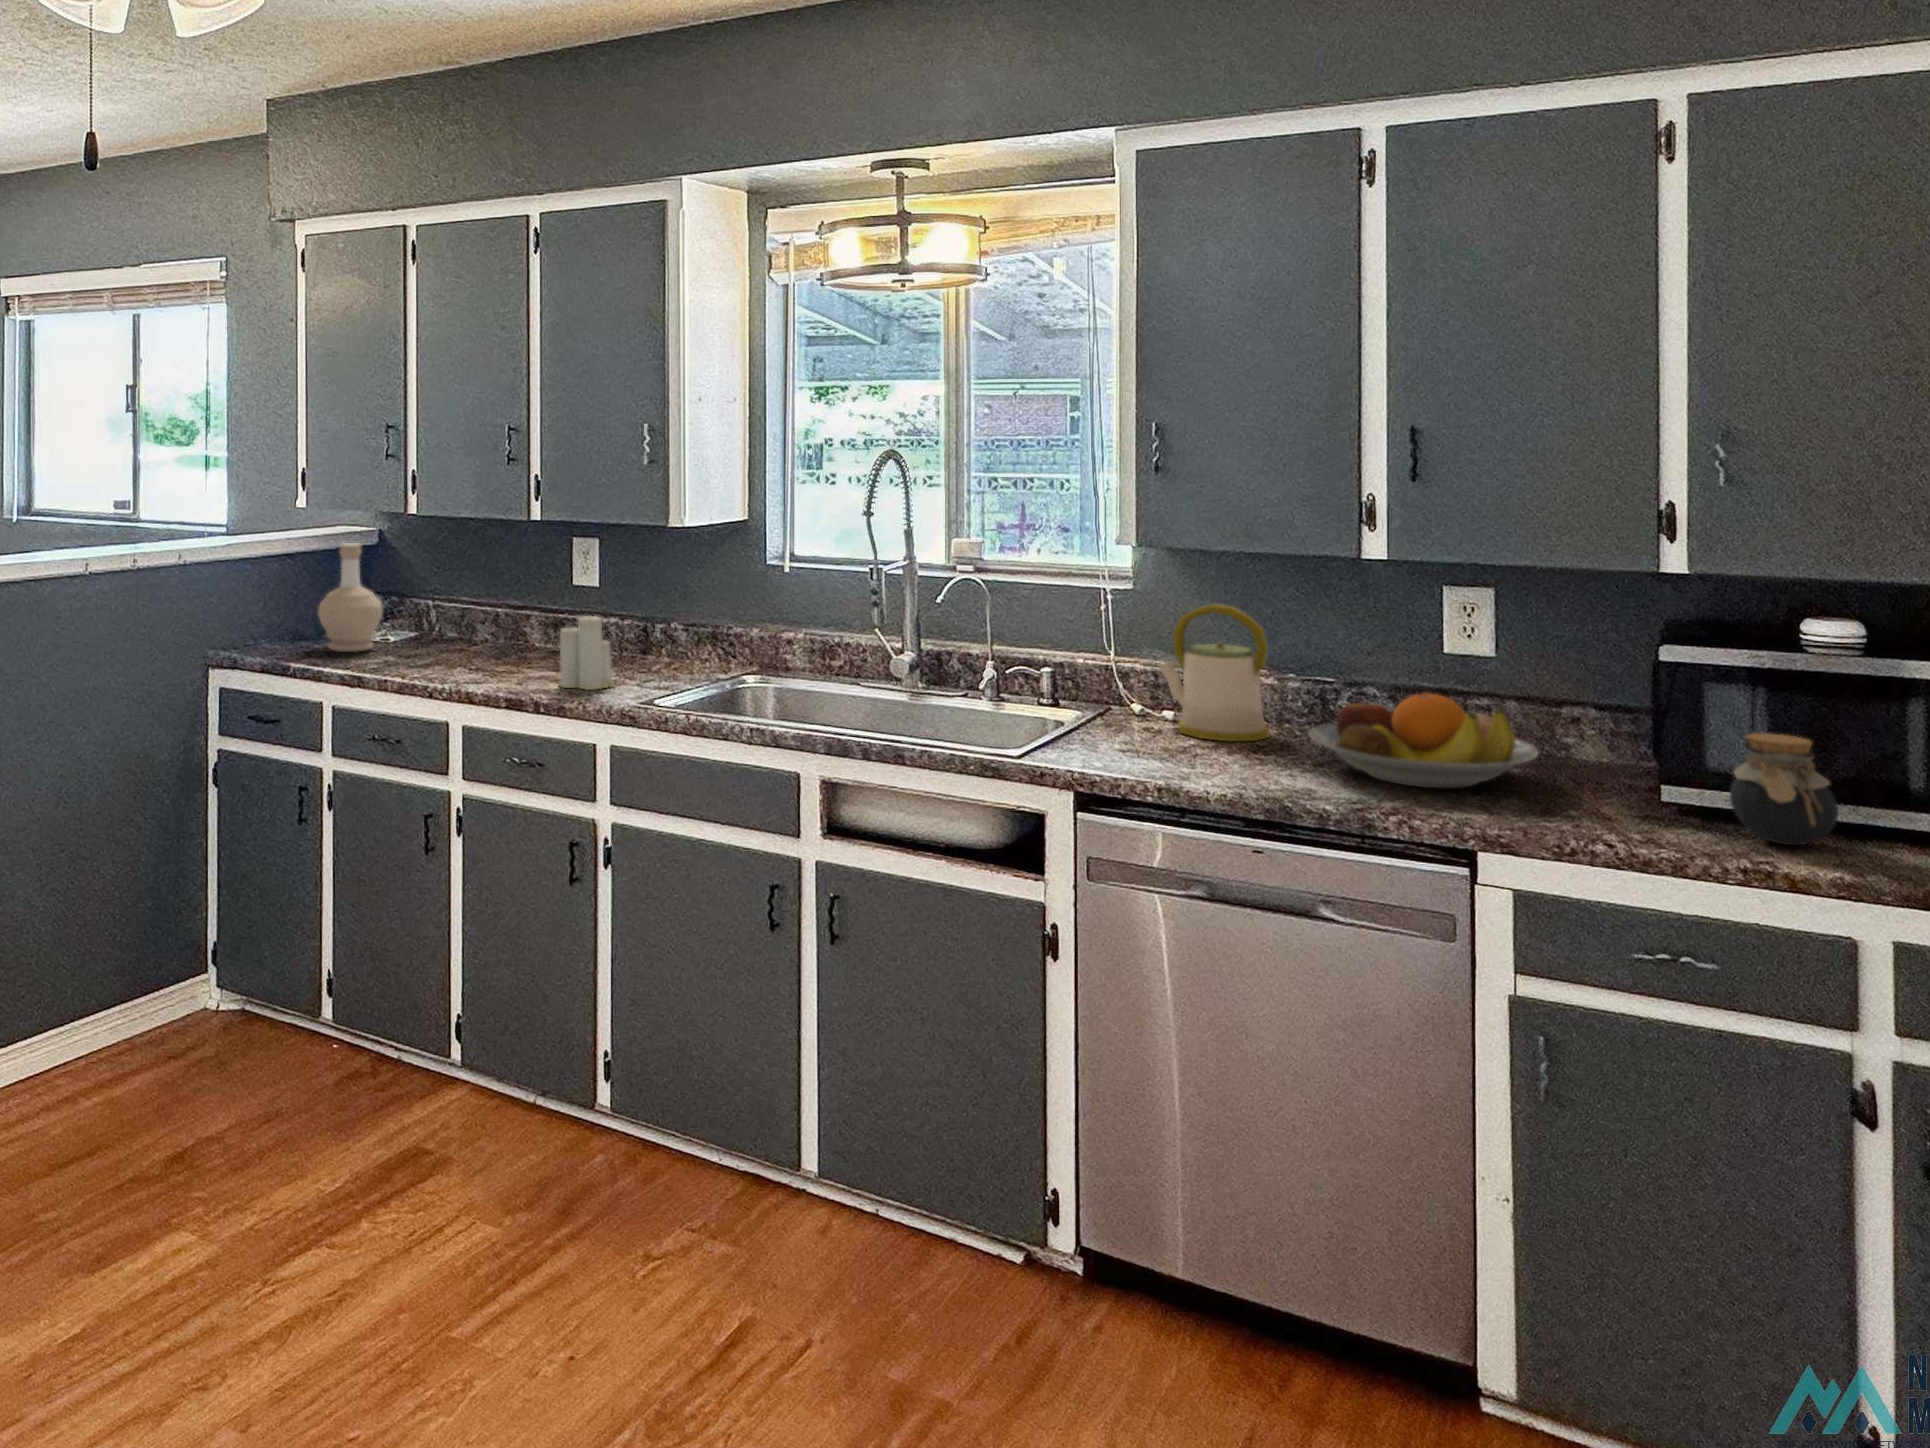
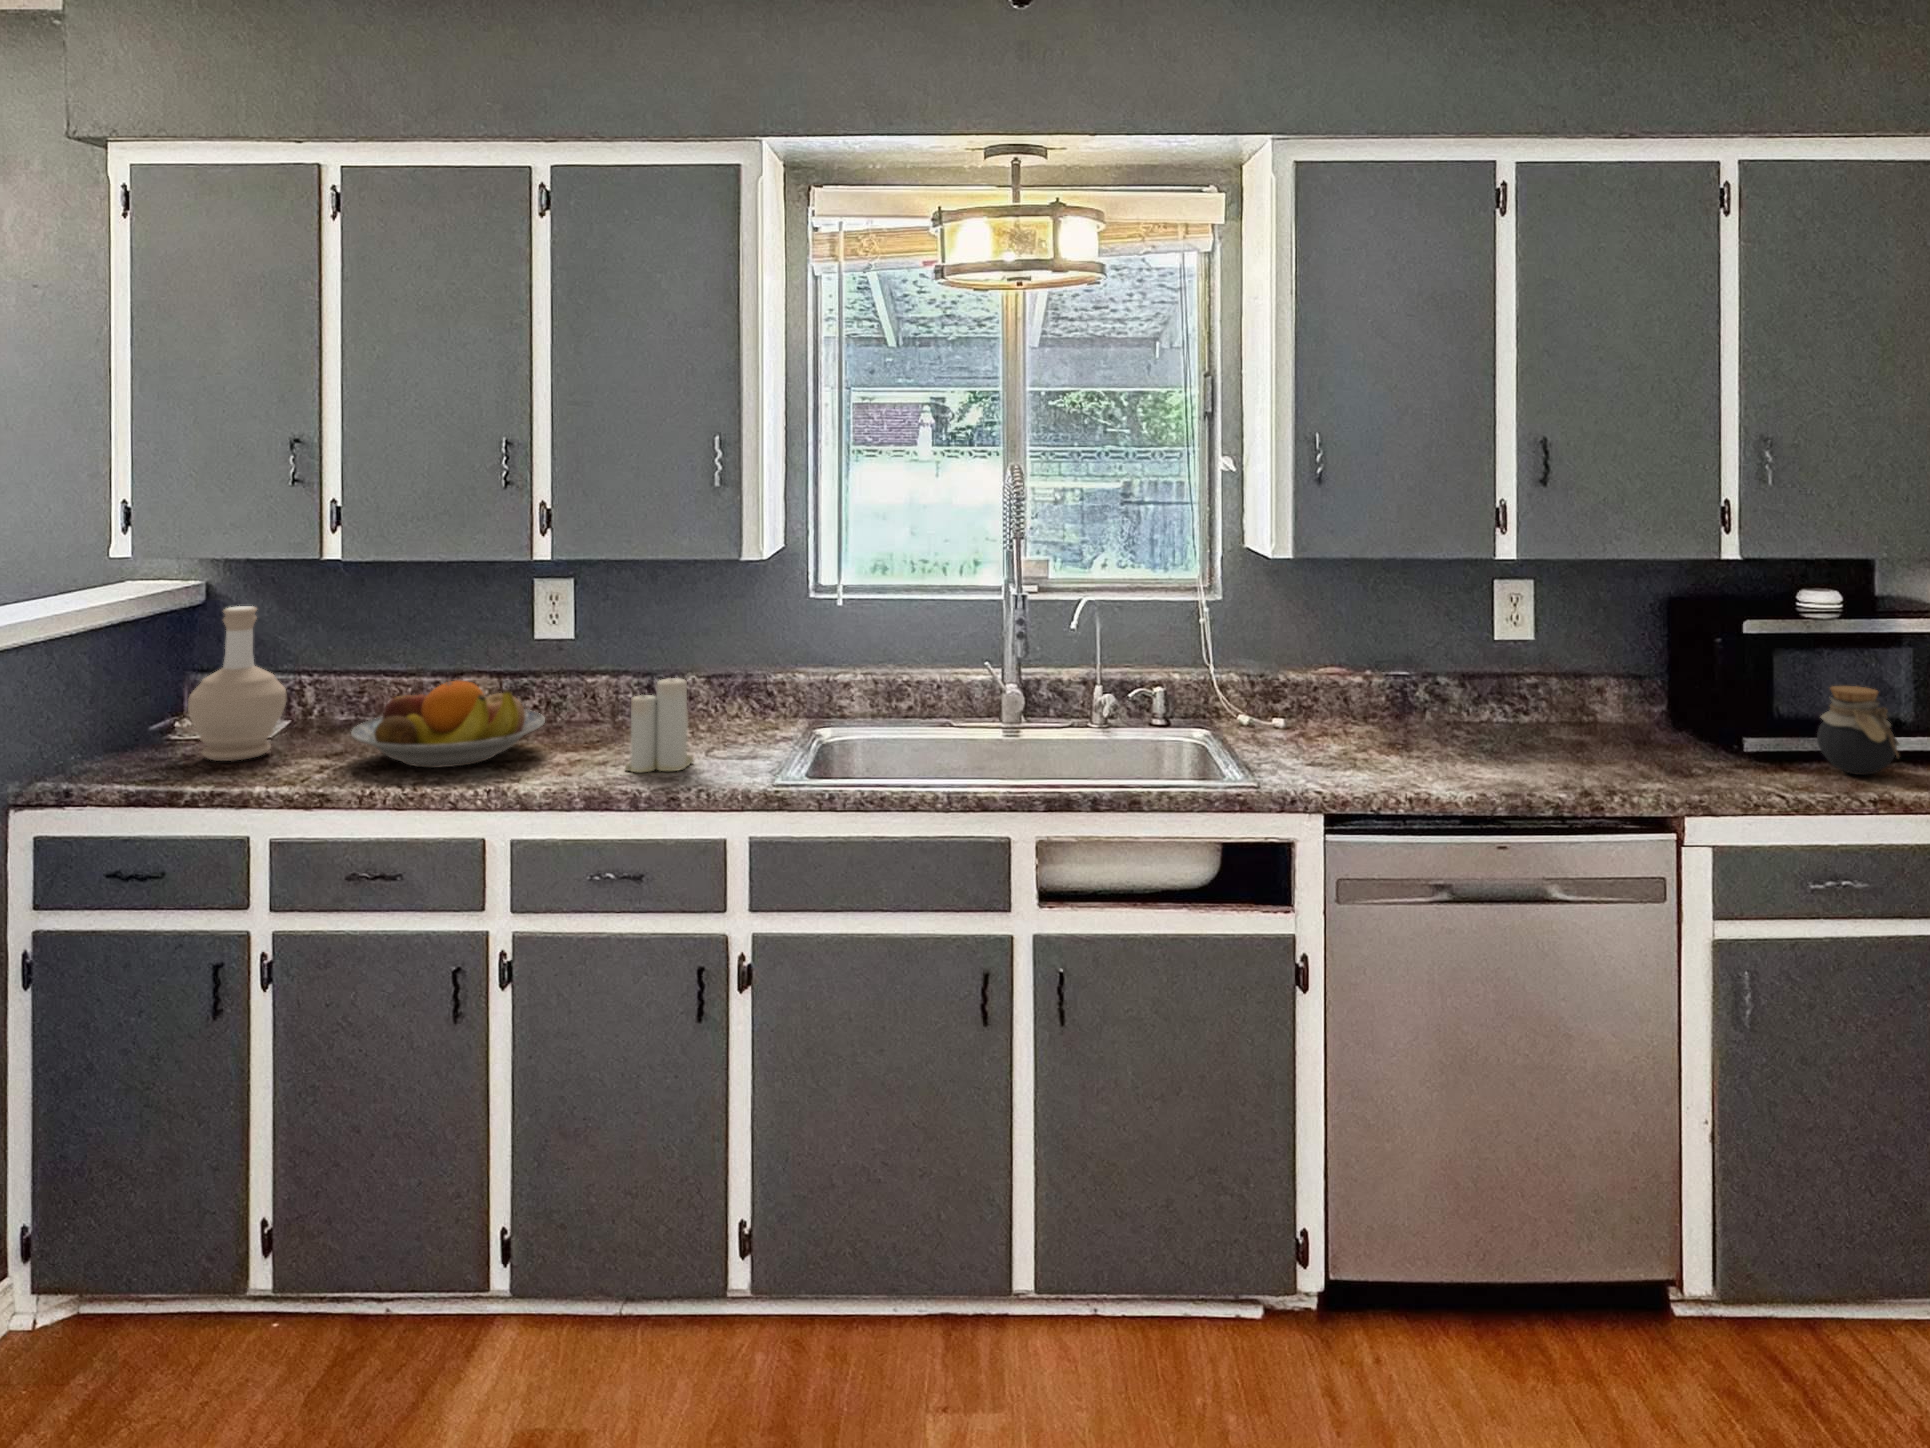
kettle: present [1160,604,1270,741] -> none [1279,608,1380,741]
fruit bowl: present [1309,693,1538,788] -> present [351,681,545,768]

